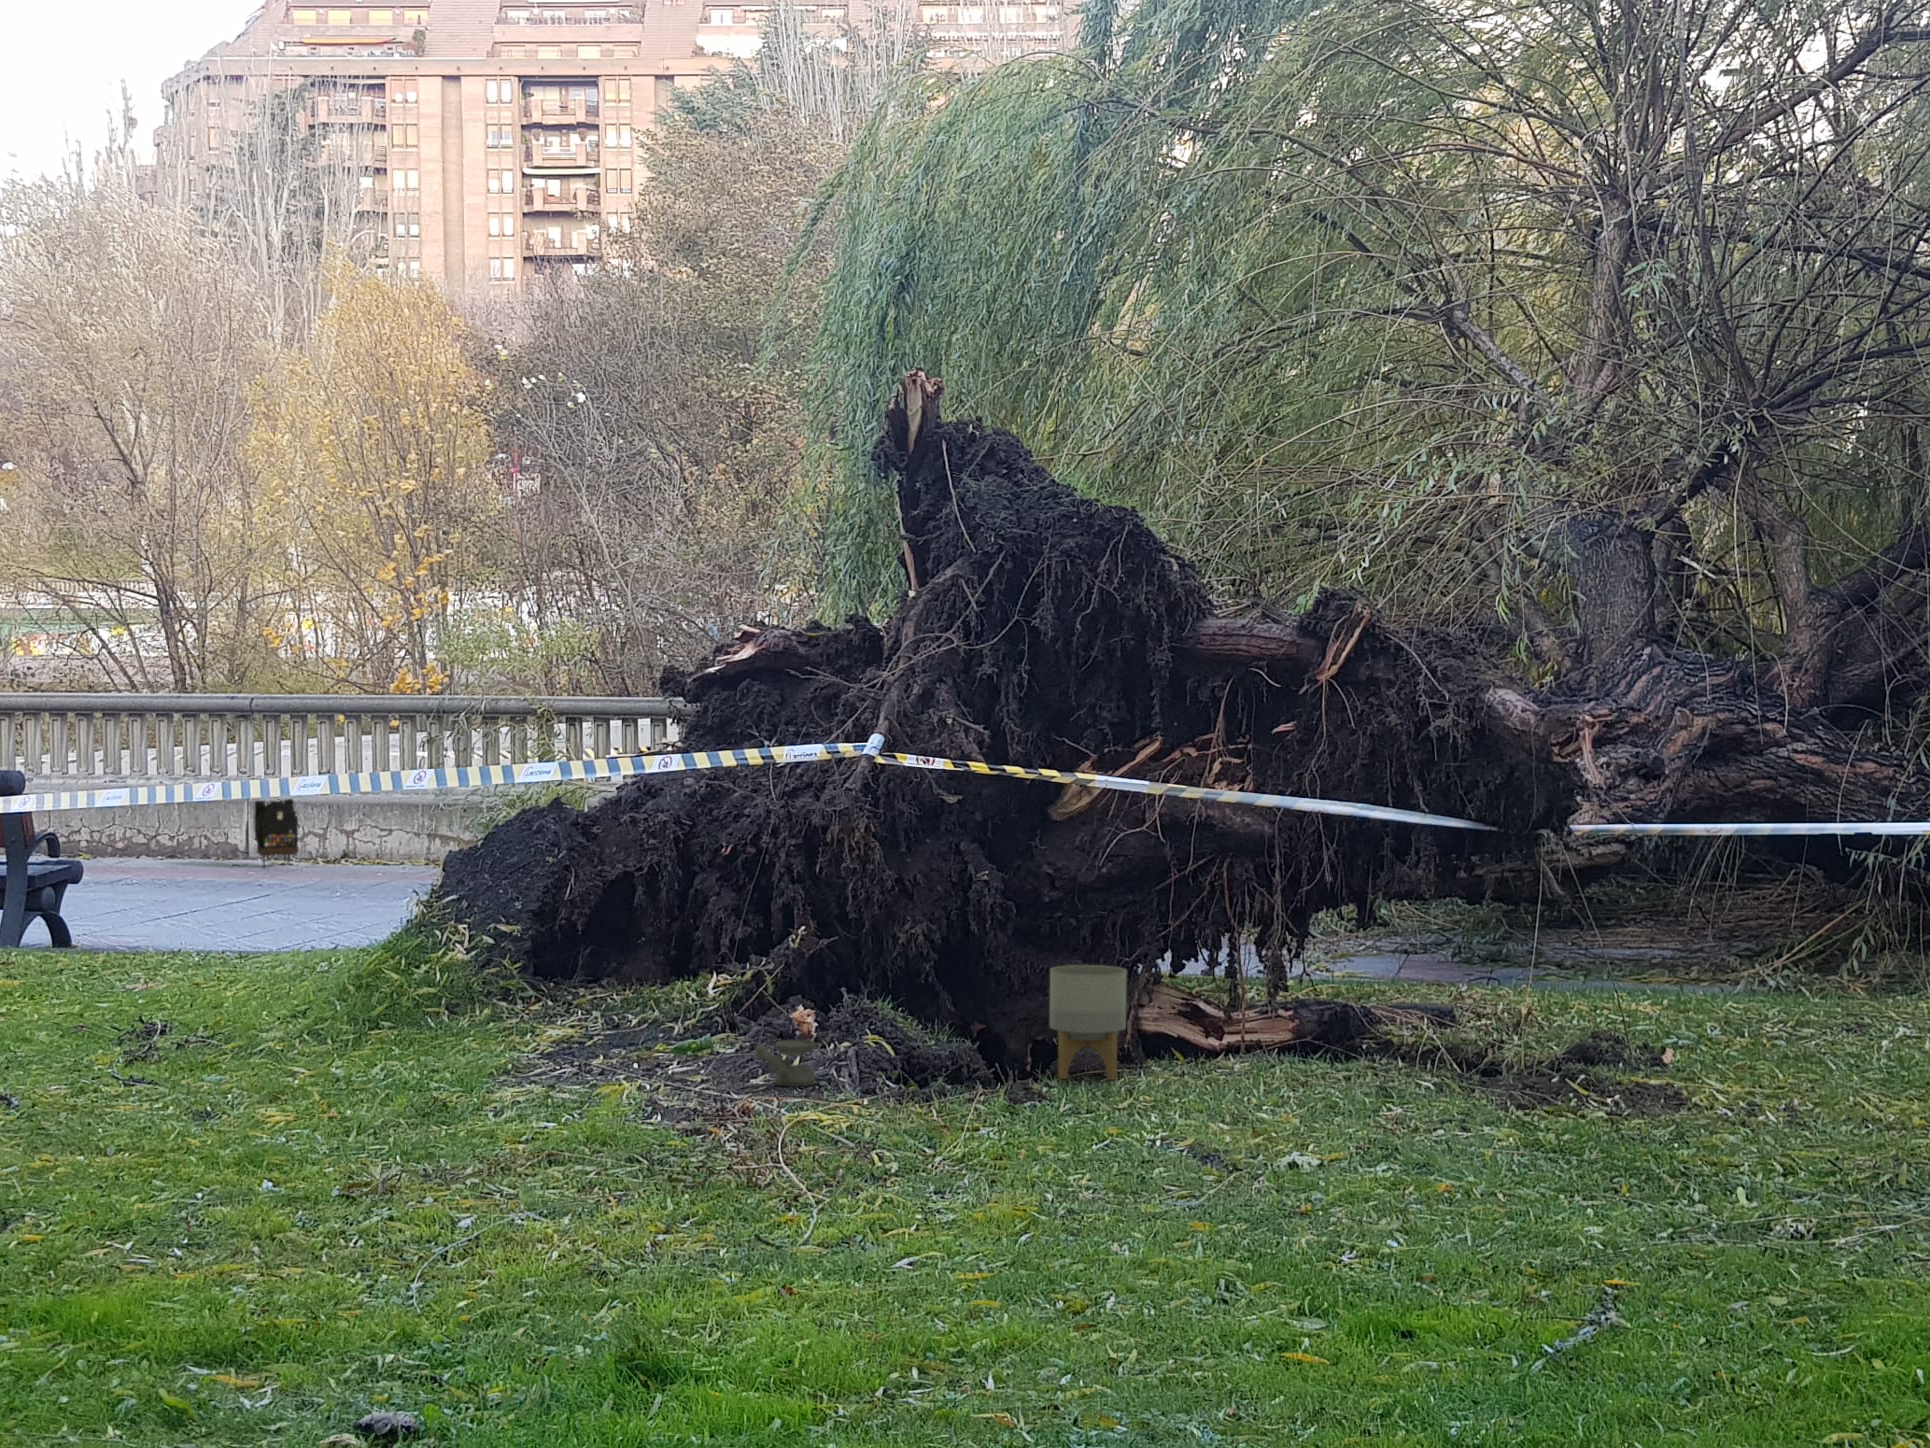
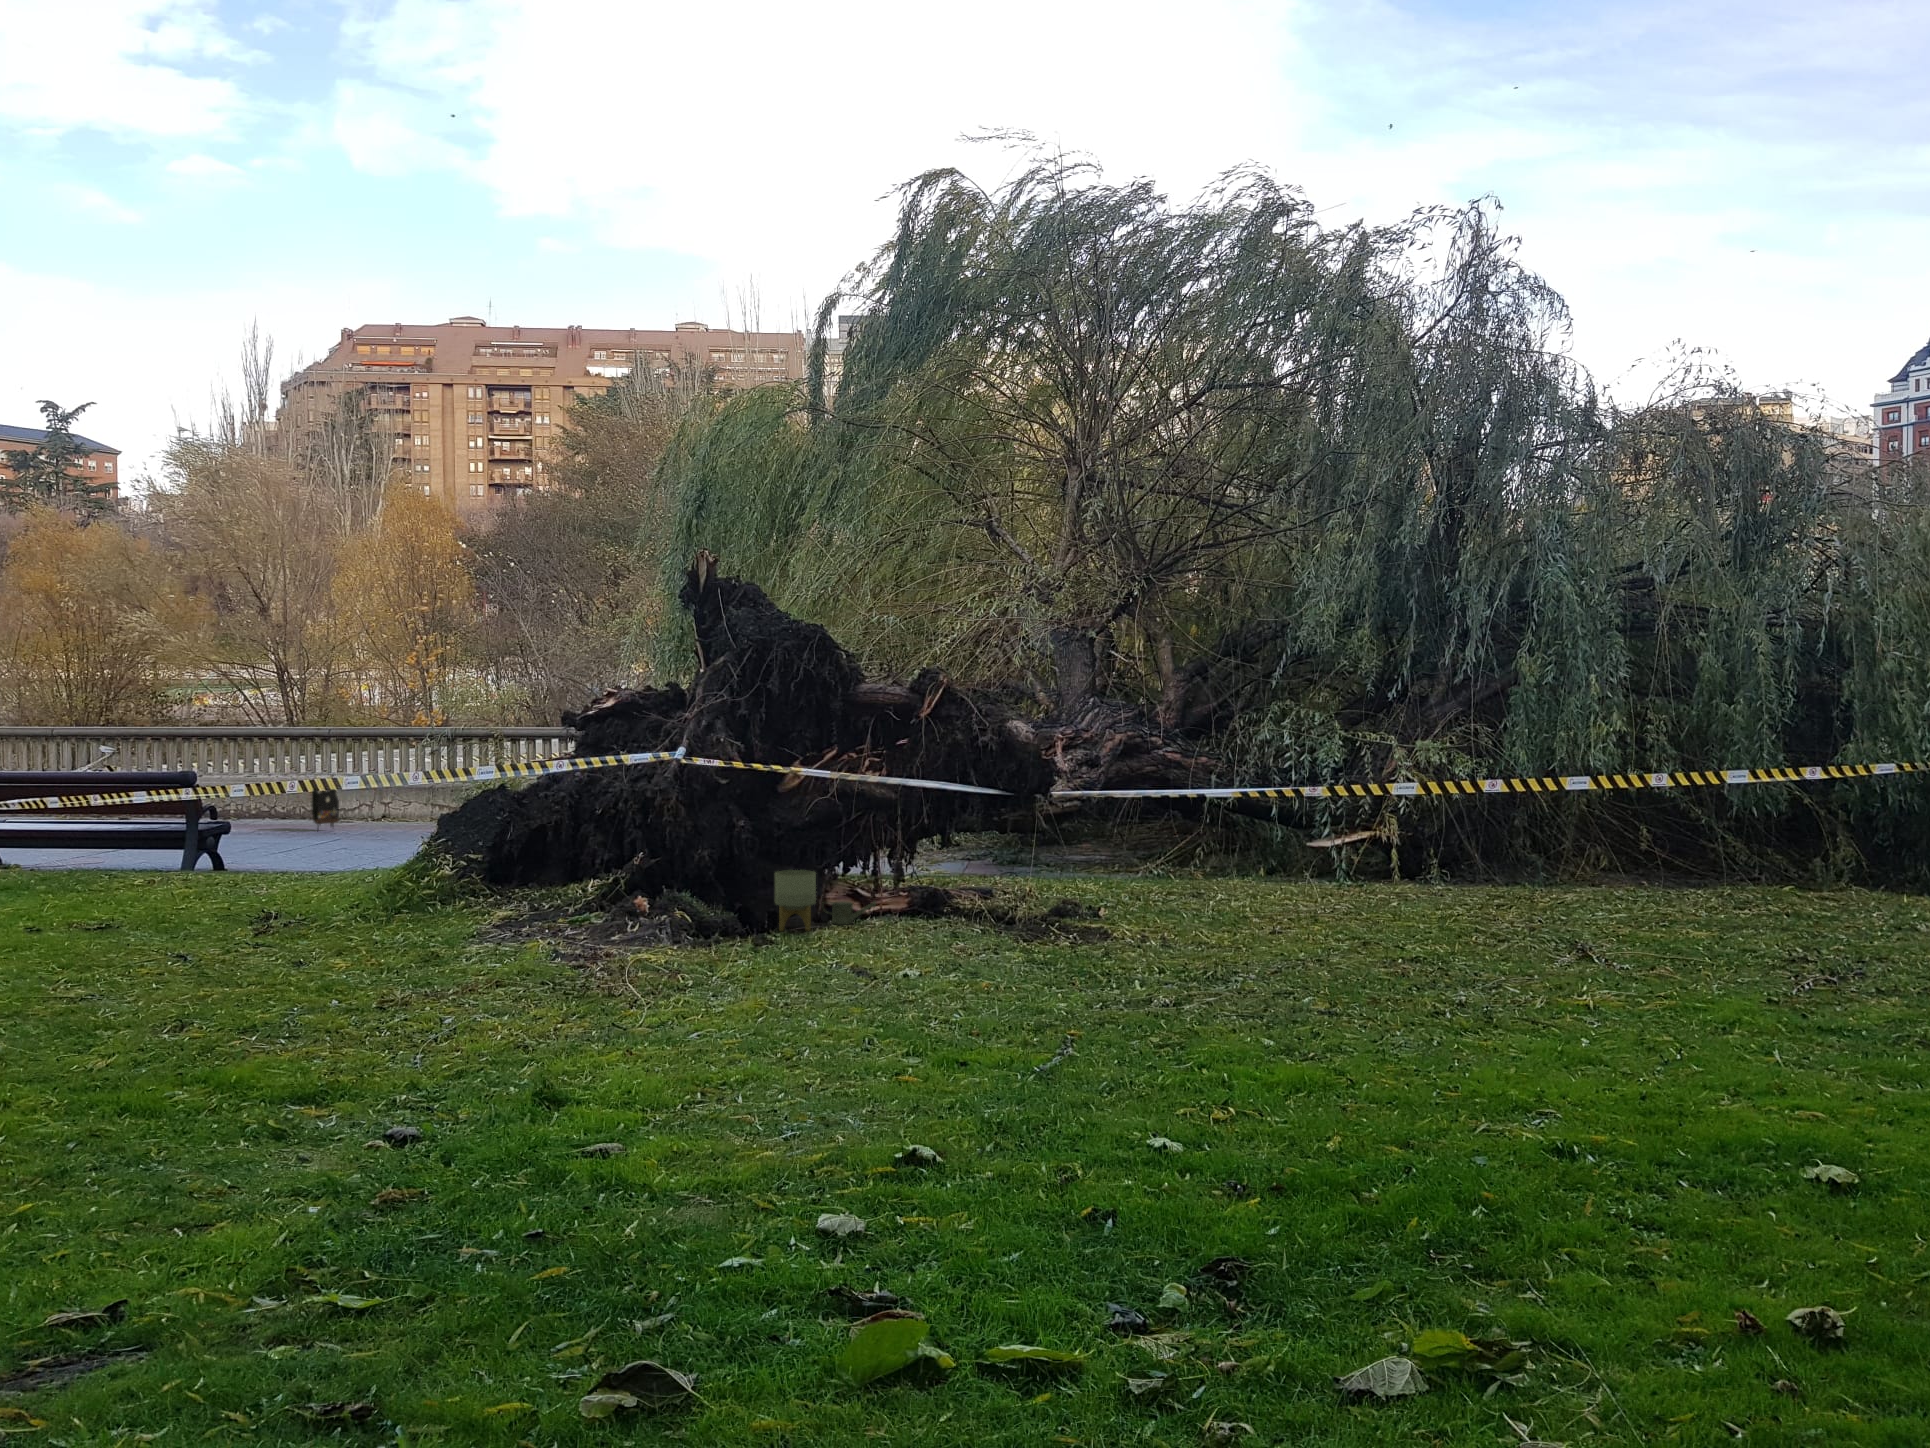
watering can: present [755,1040,817,1087] -> present [822,901,876,925]

